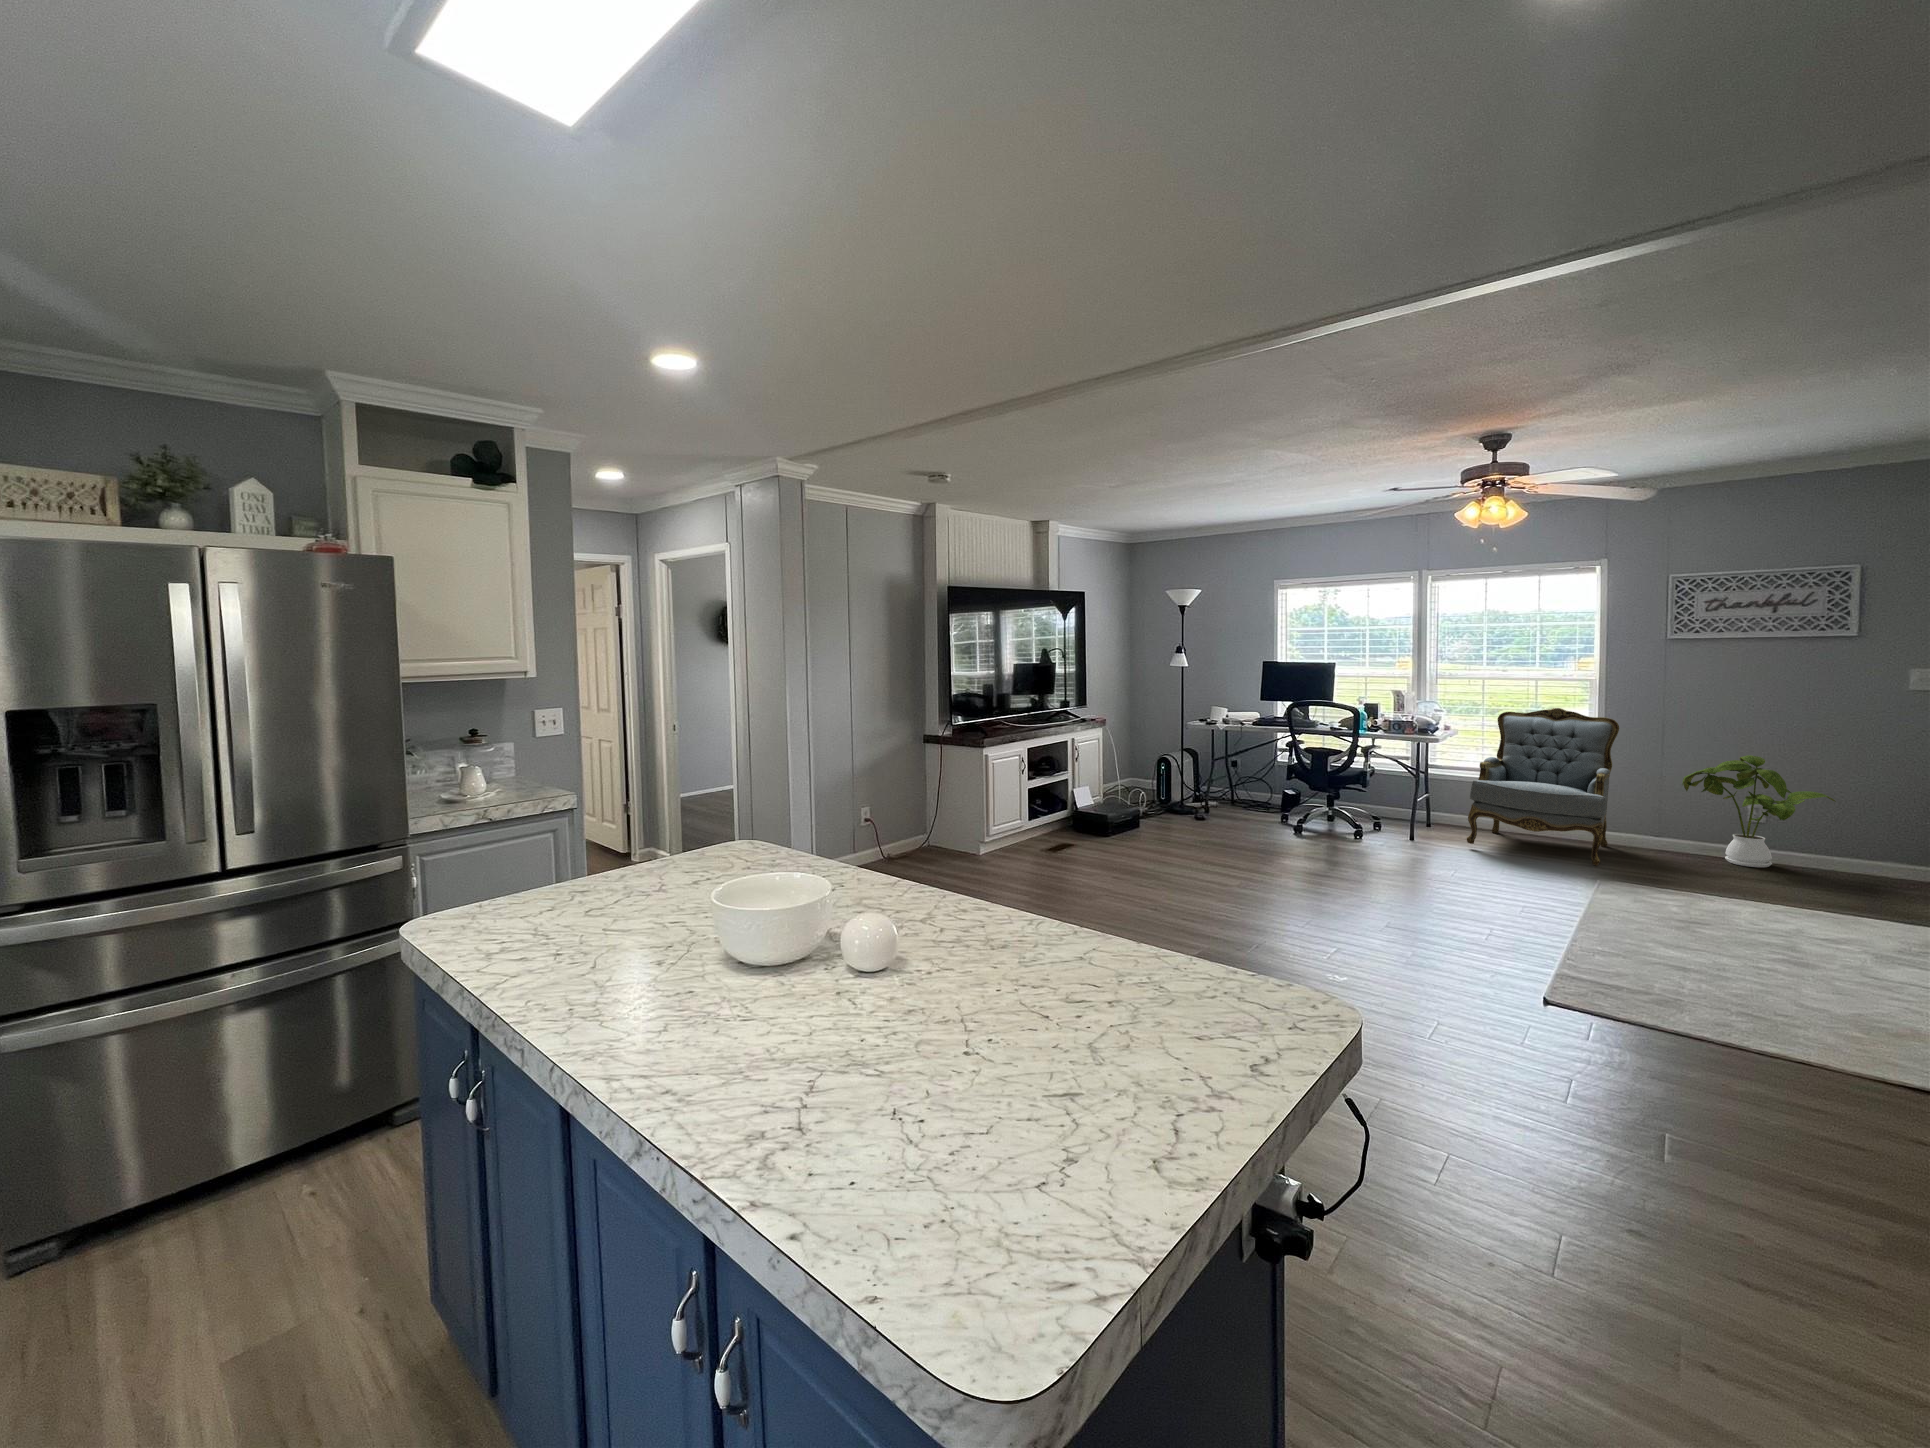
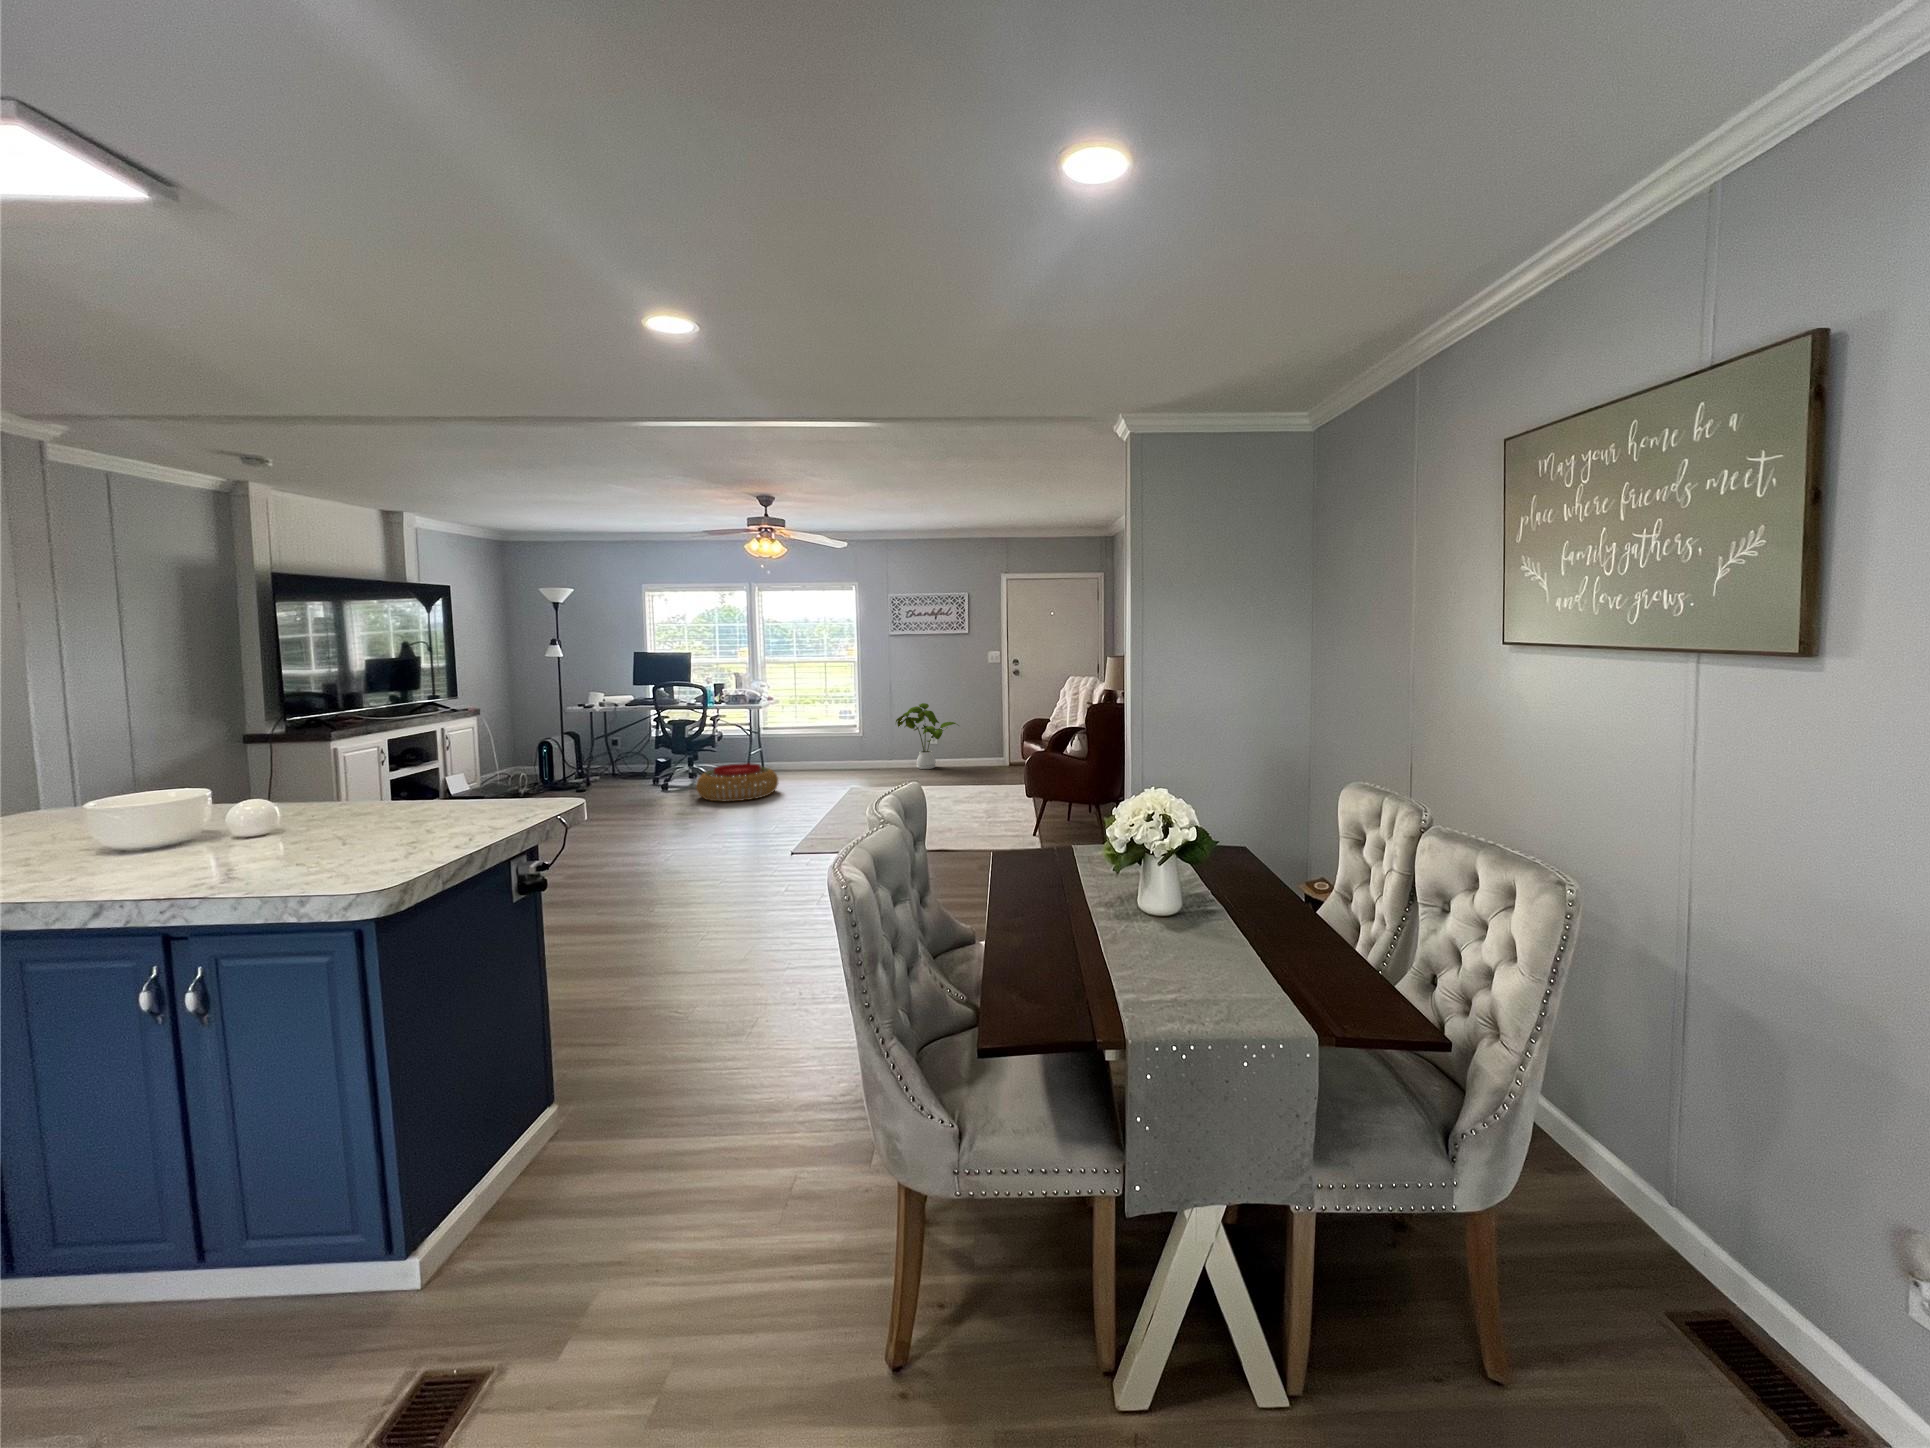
armchair: present [1467,708,1619,866] -> none [781,681,866,780]
pouf: none [1345,815,1470,871] -> present [696,763,778,801]

